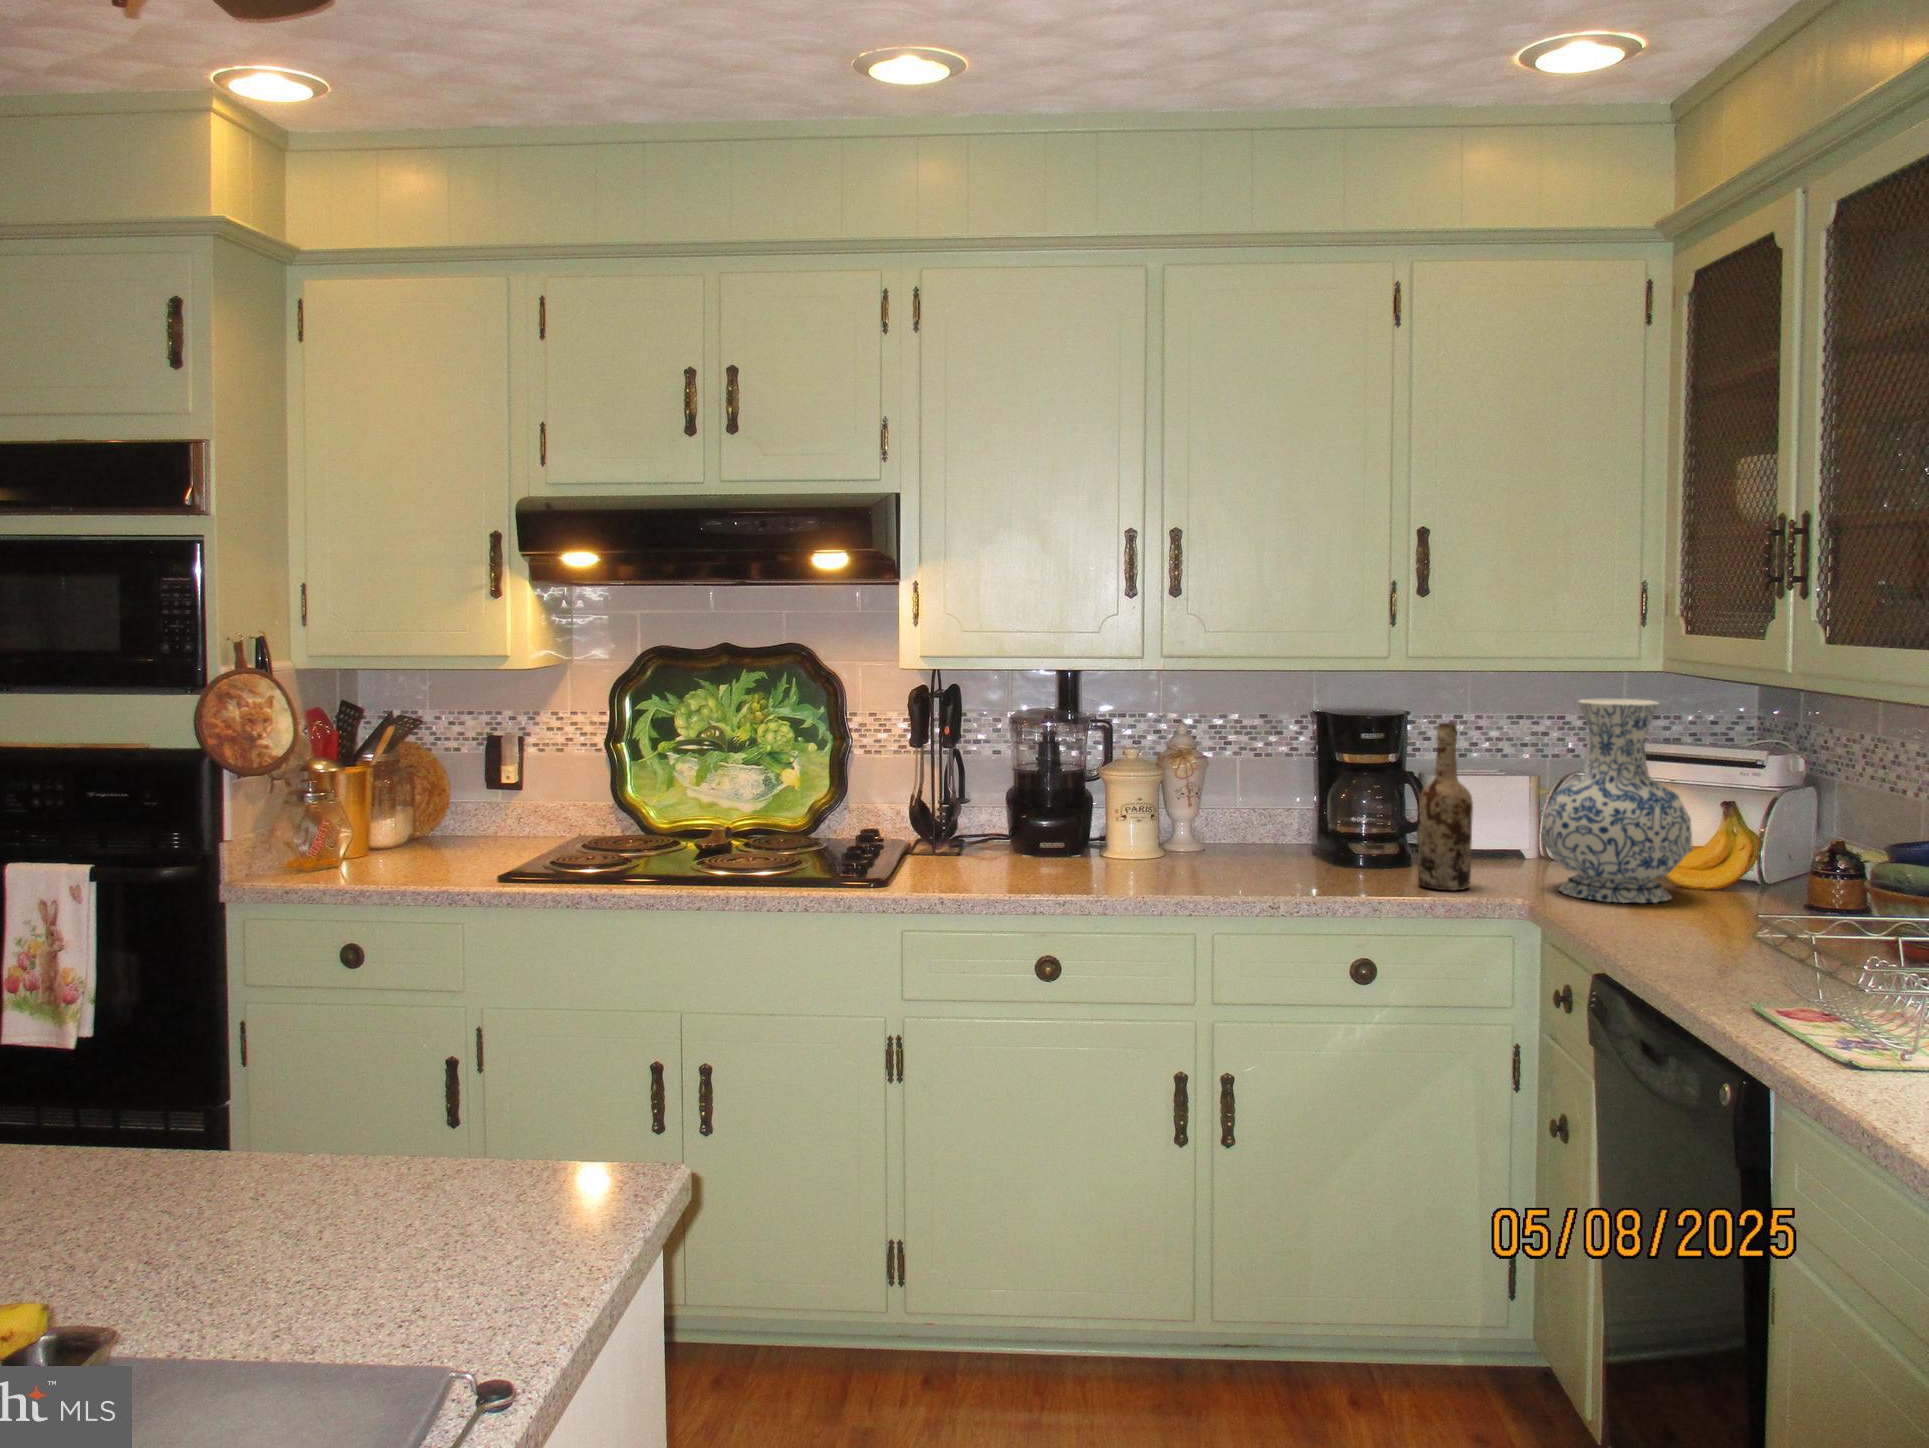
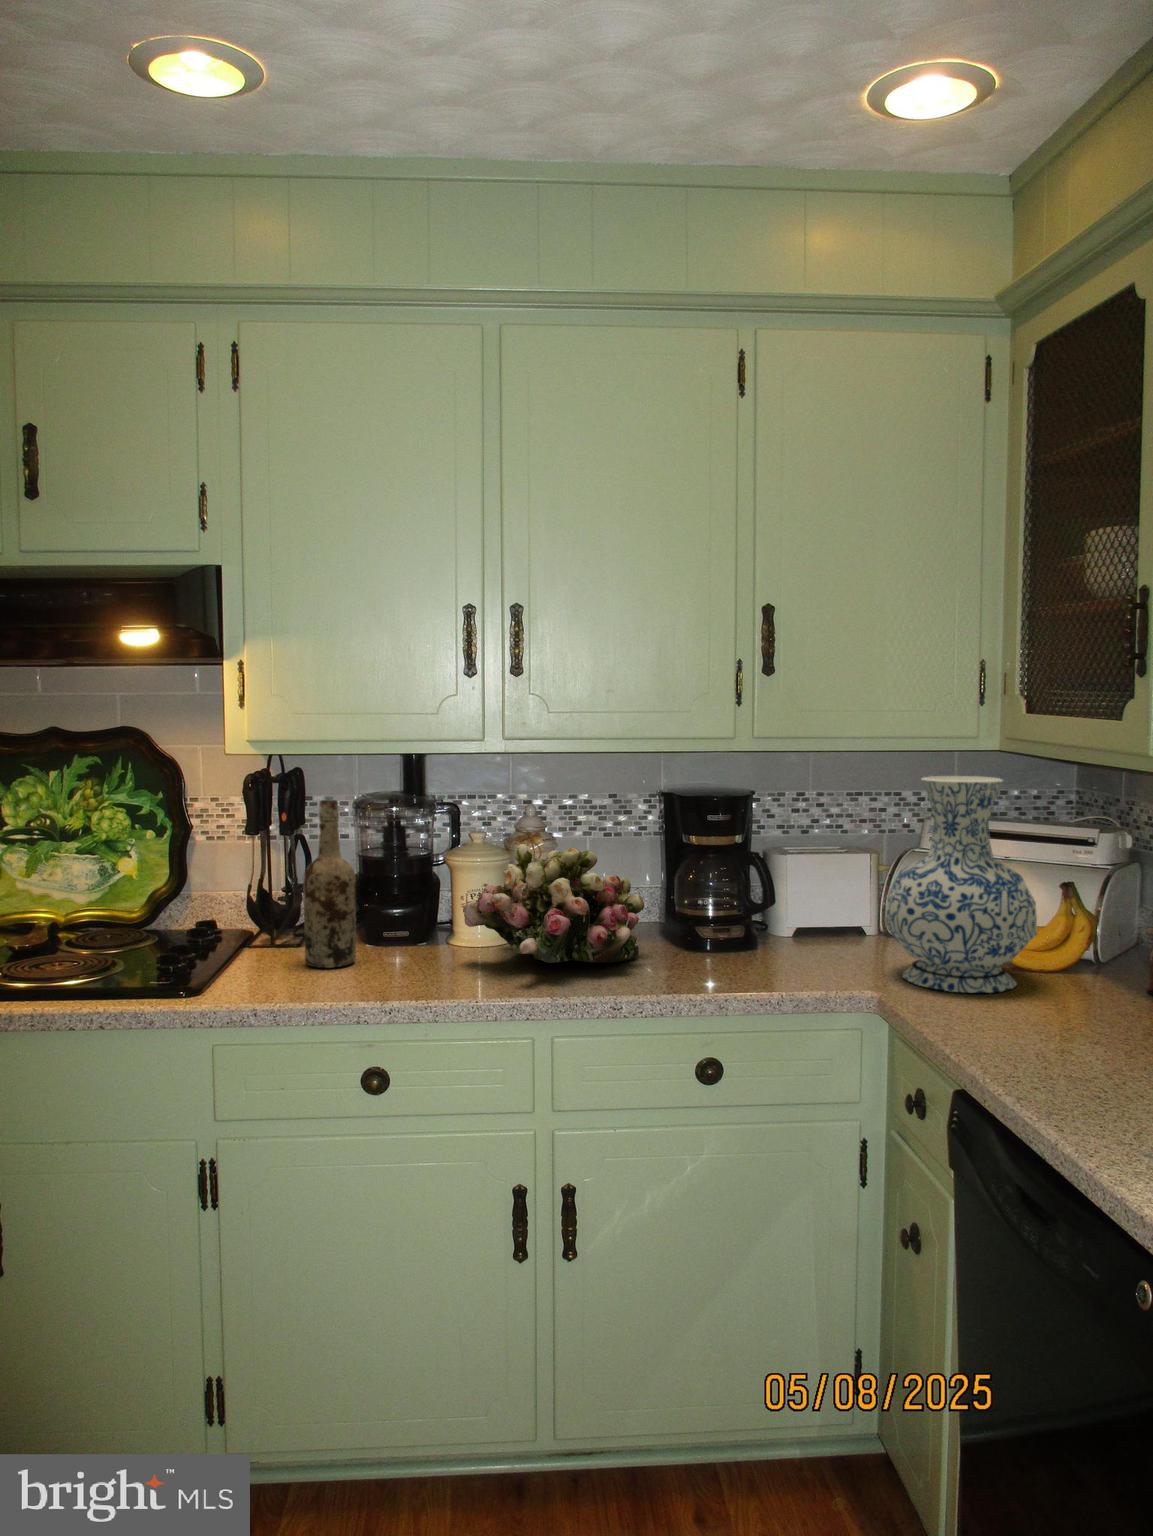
wine bottle: present [1418,723,1473,890] -> present [303,800,356,968]
flower arrangement: none [1128,760,1300,872] -> present [463,844,644,963]

